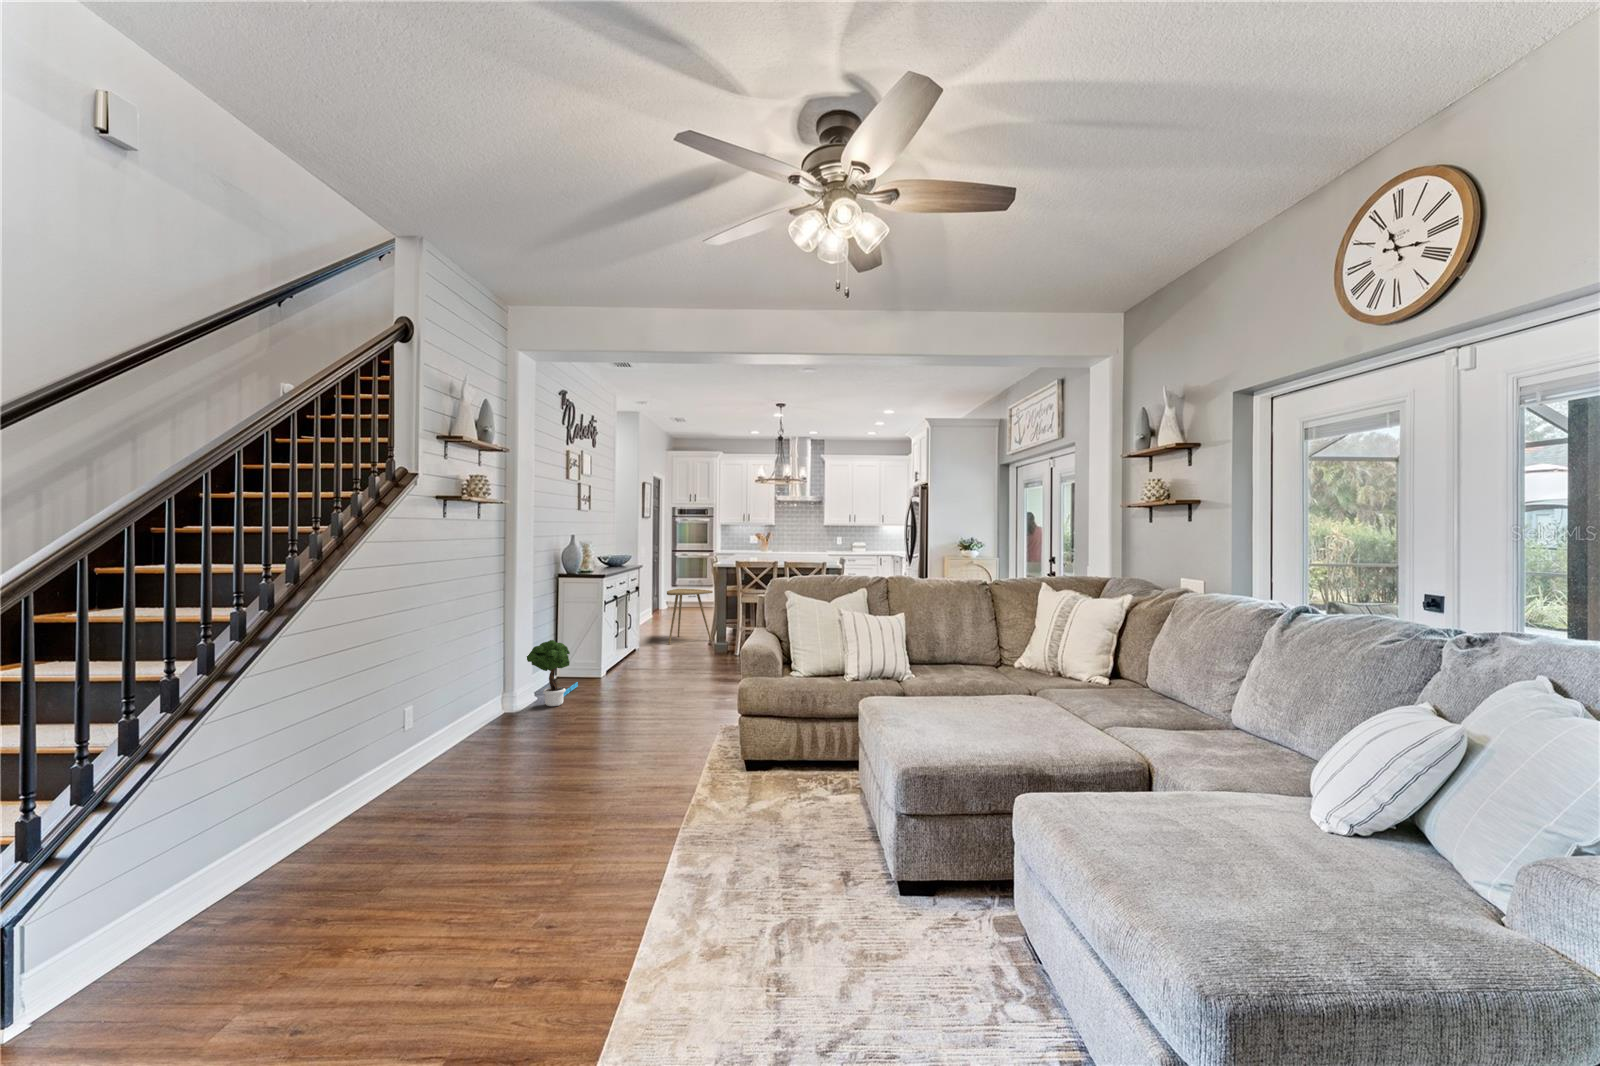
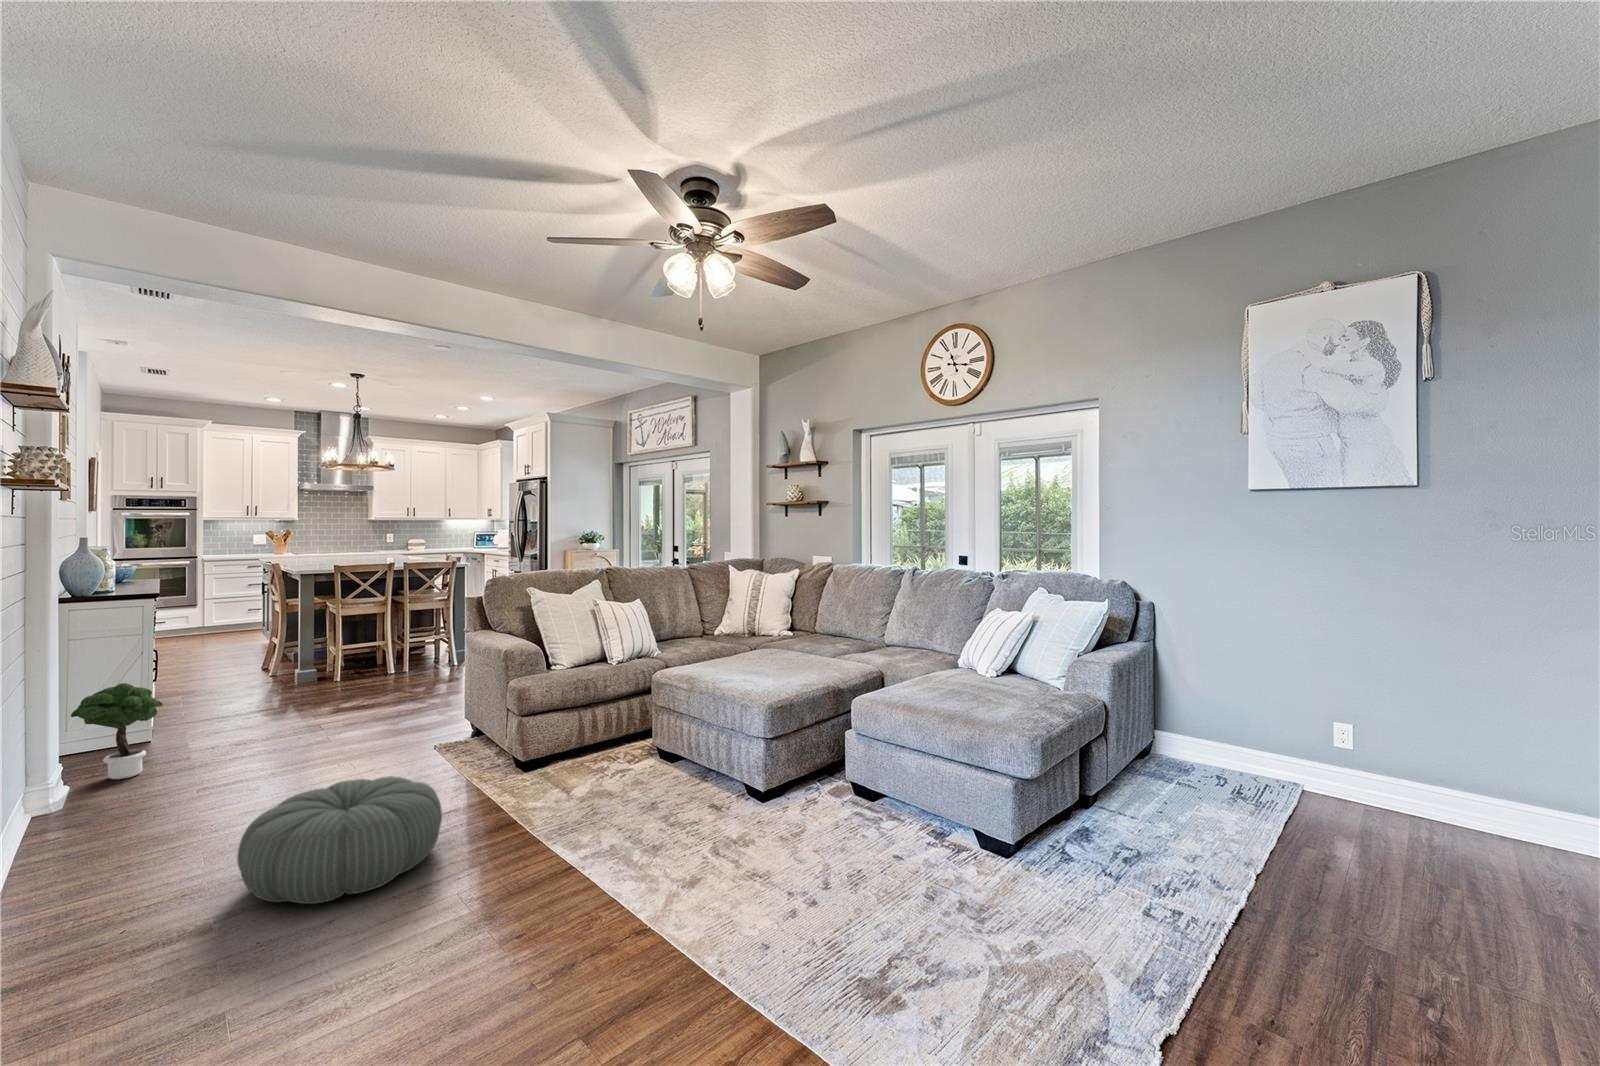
side table: present [667,589,713,644] -> none [189,604,268,682]
pouf: none [458,745,613,846] -> present [237,776,442,904]

